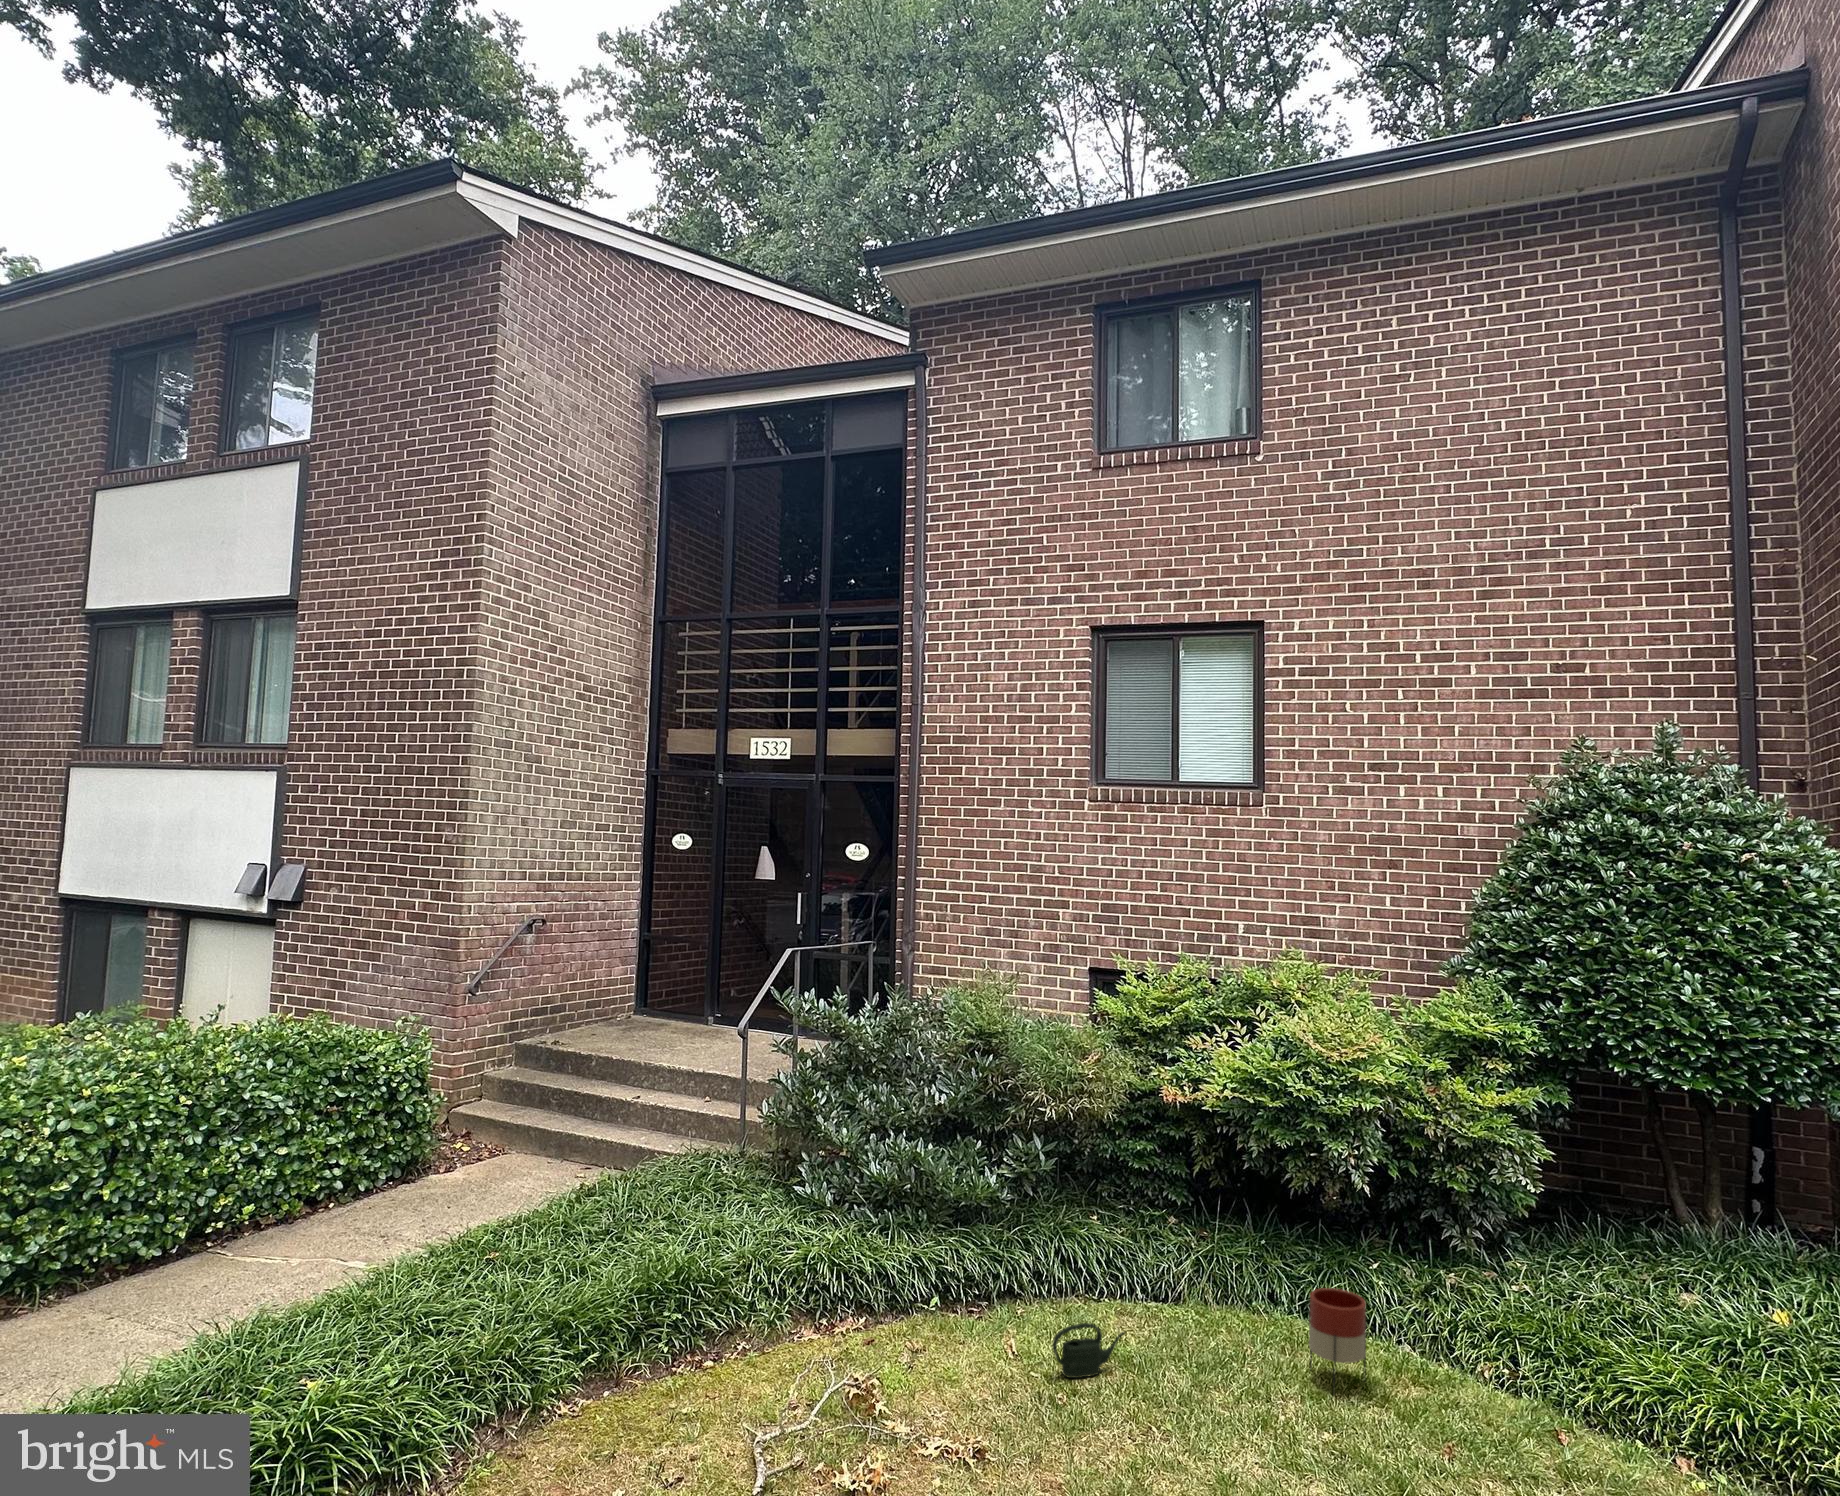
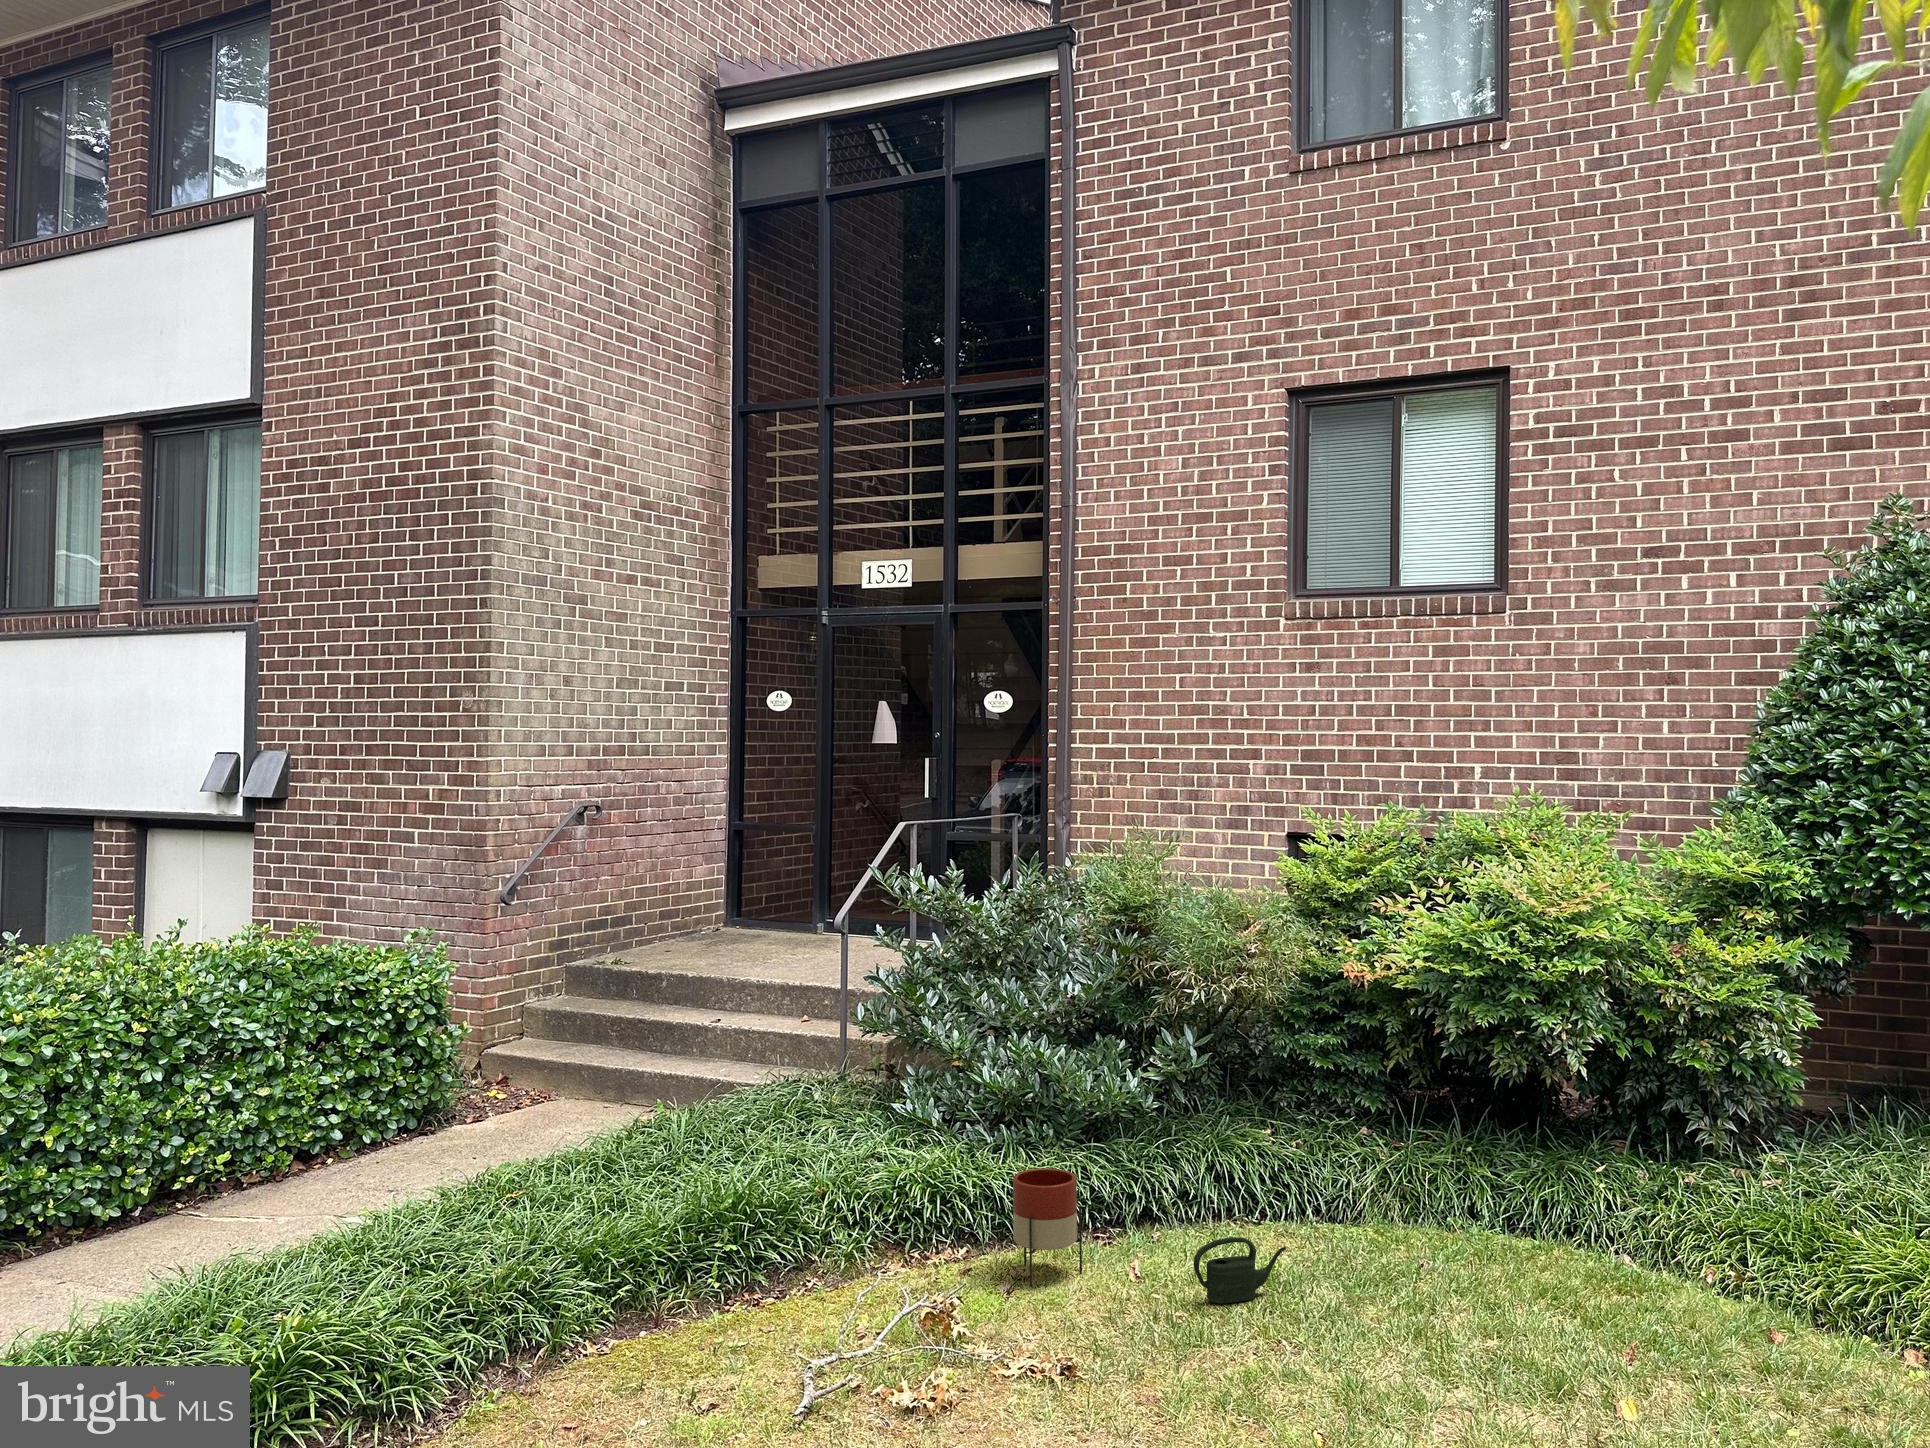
planter: present [1309,1288,1367,1394] -> present [1013,1168,1082,1287]

